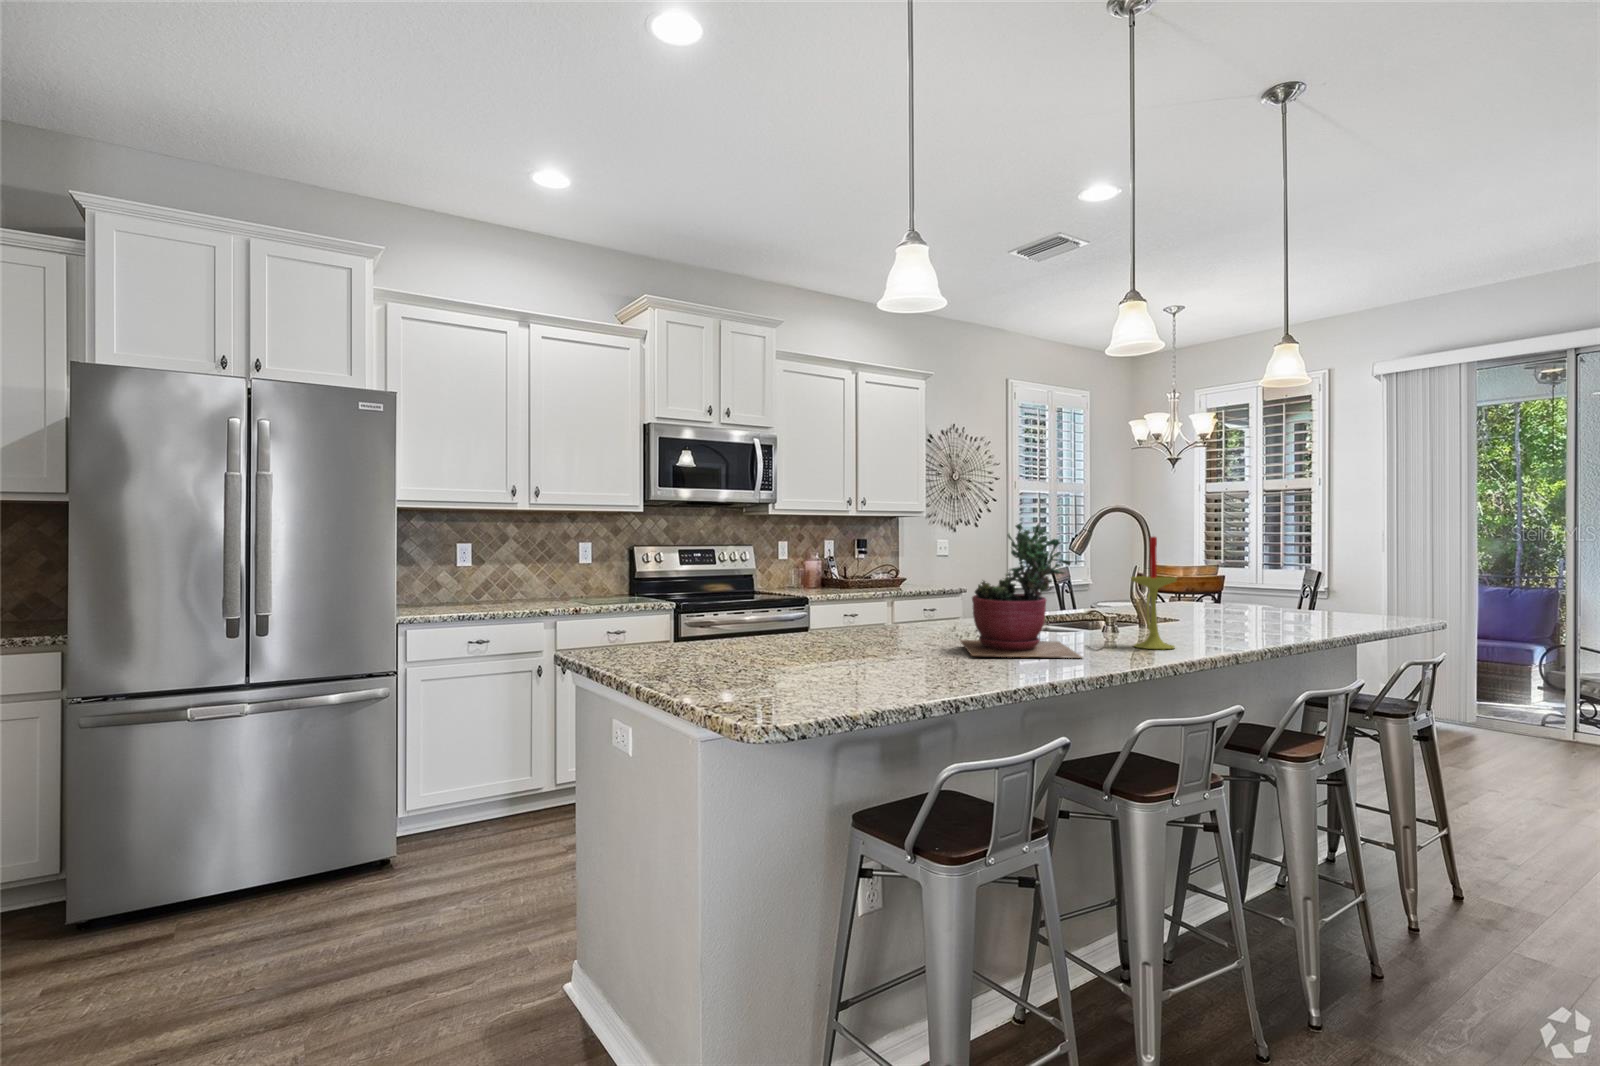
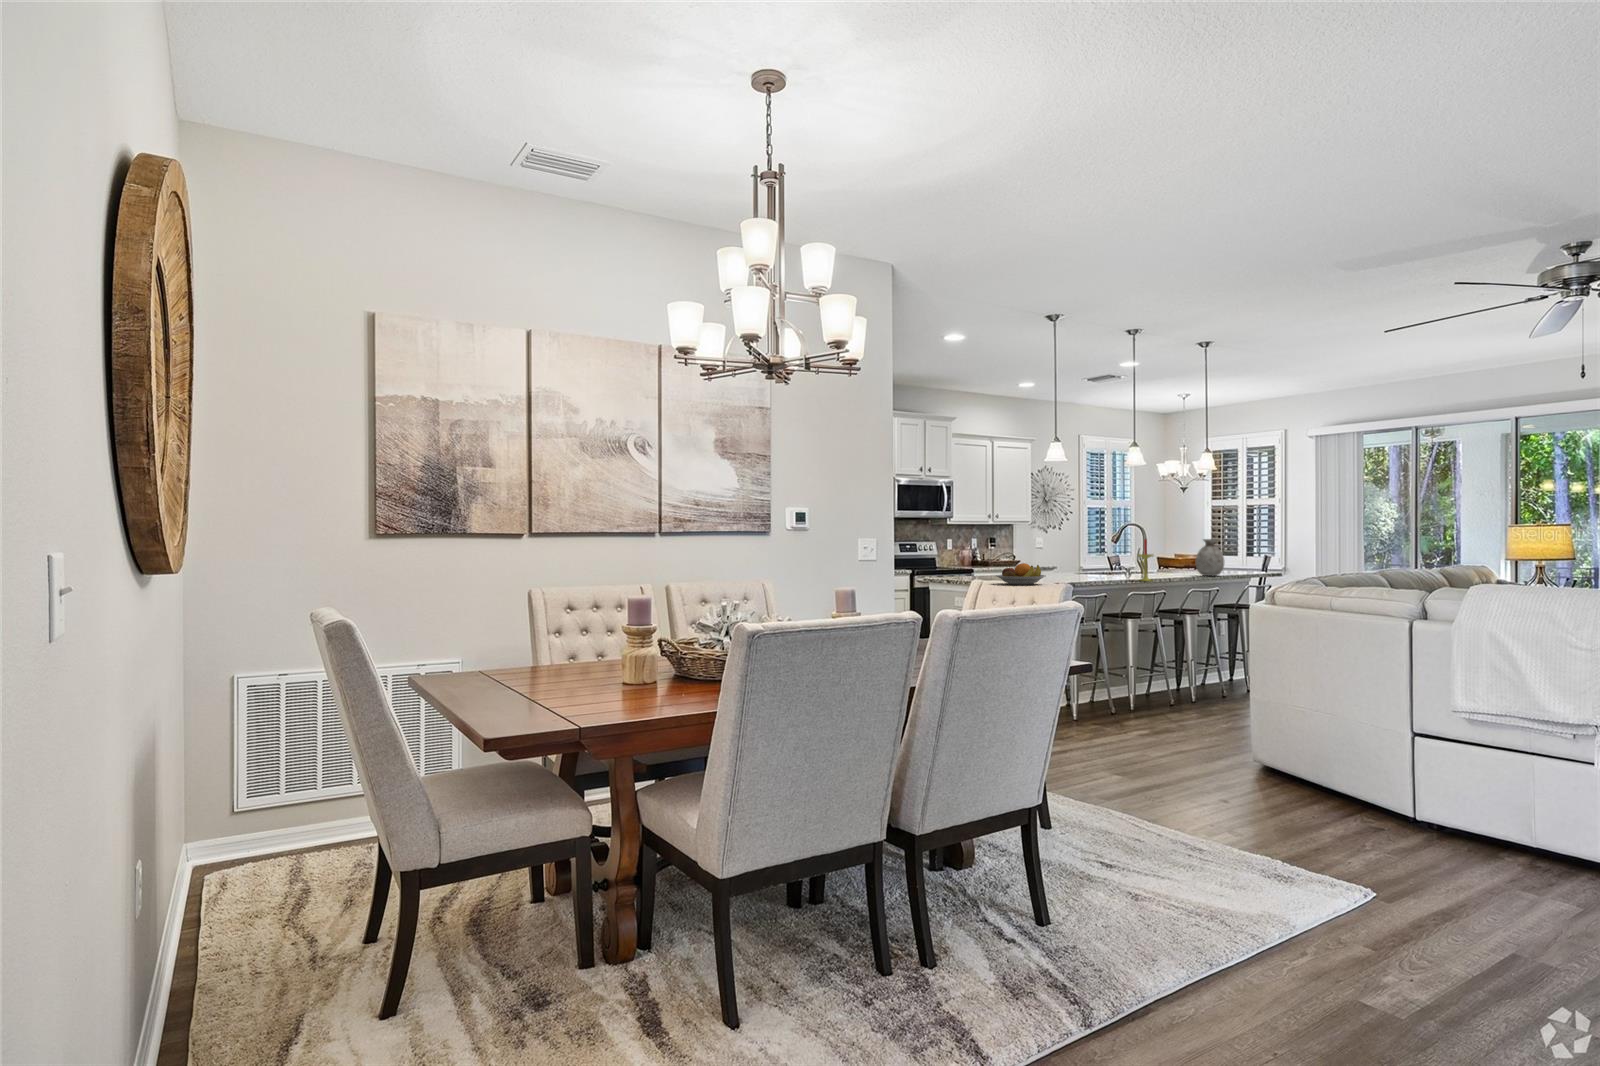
succulent plant: present [960,524,1082,658] -> none [1070,534,1118,583]
vase: none [1248,539,1317,623] -> present [1196,539,1224,576]
fruit bowl: none [731,606,876,672] -> present [996,563,1046,585]

